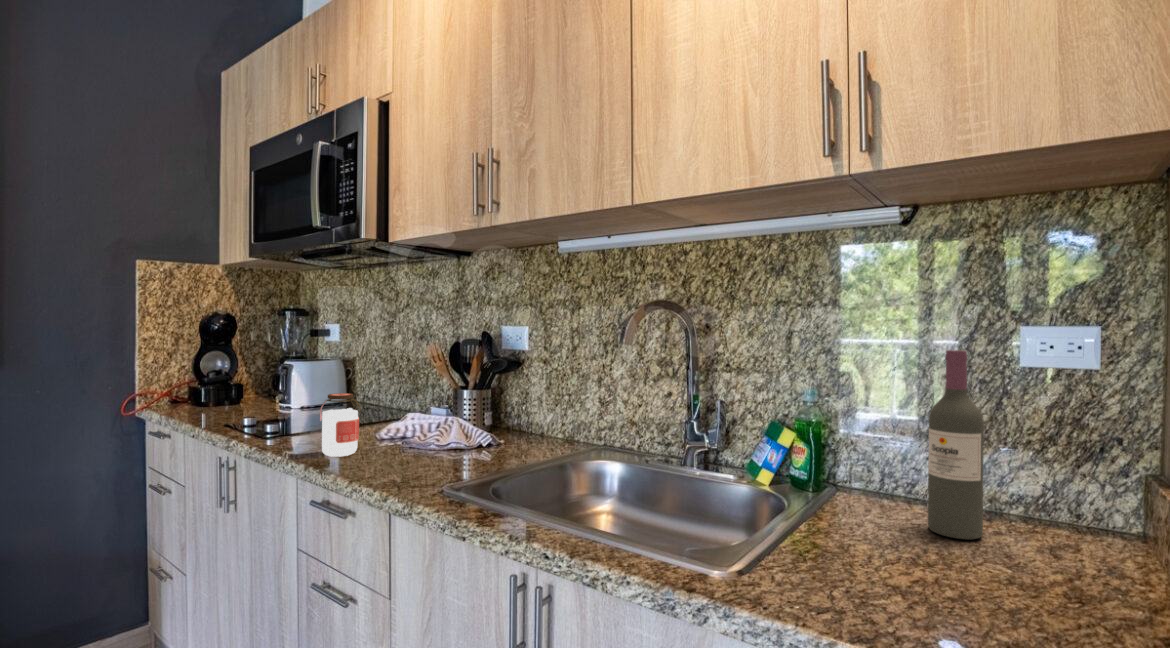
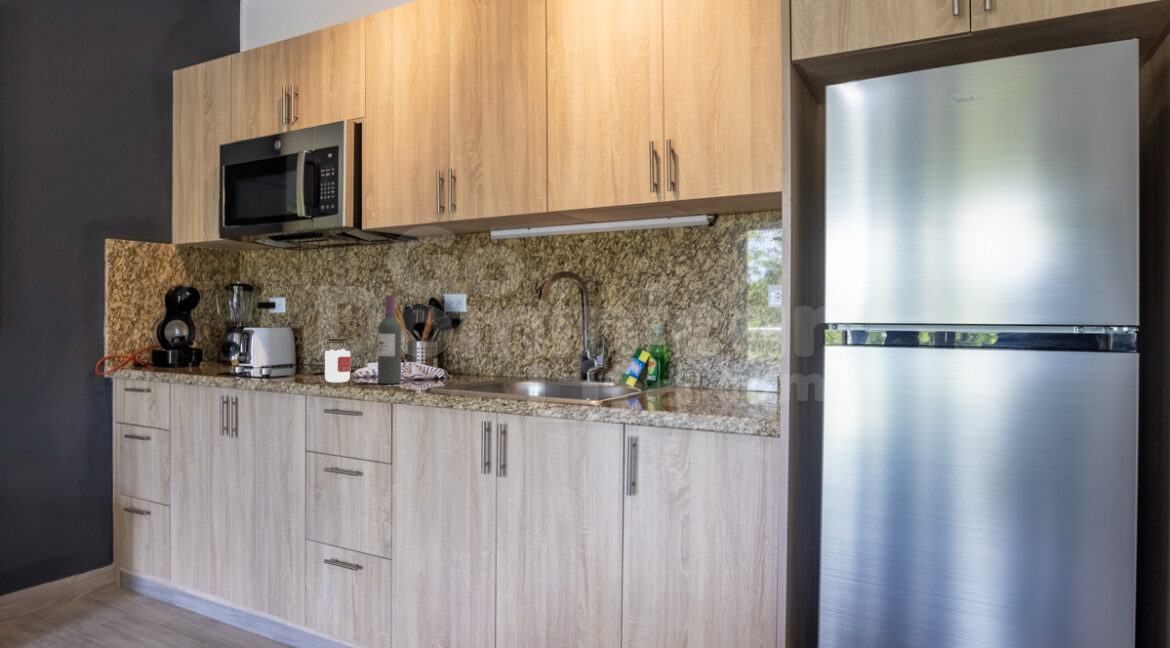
wine bottle: present [928,350,984,539] -> present [378,296,401,384]

